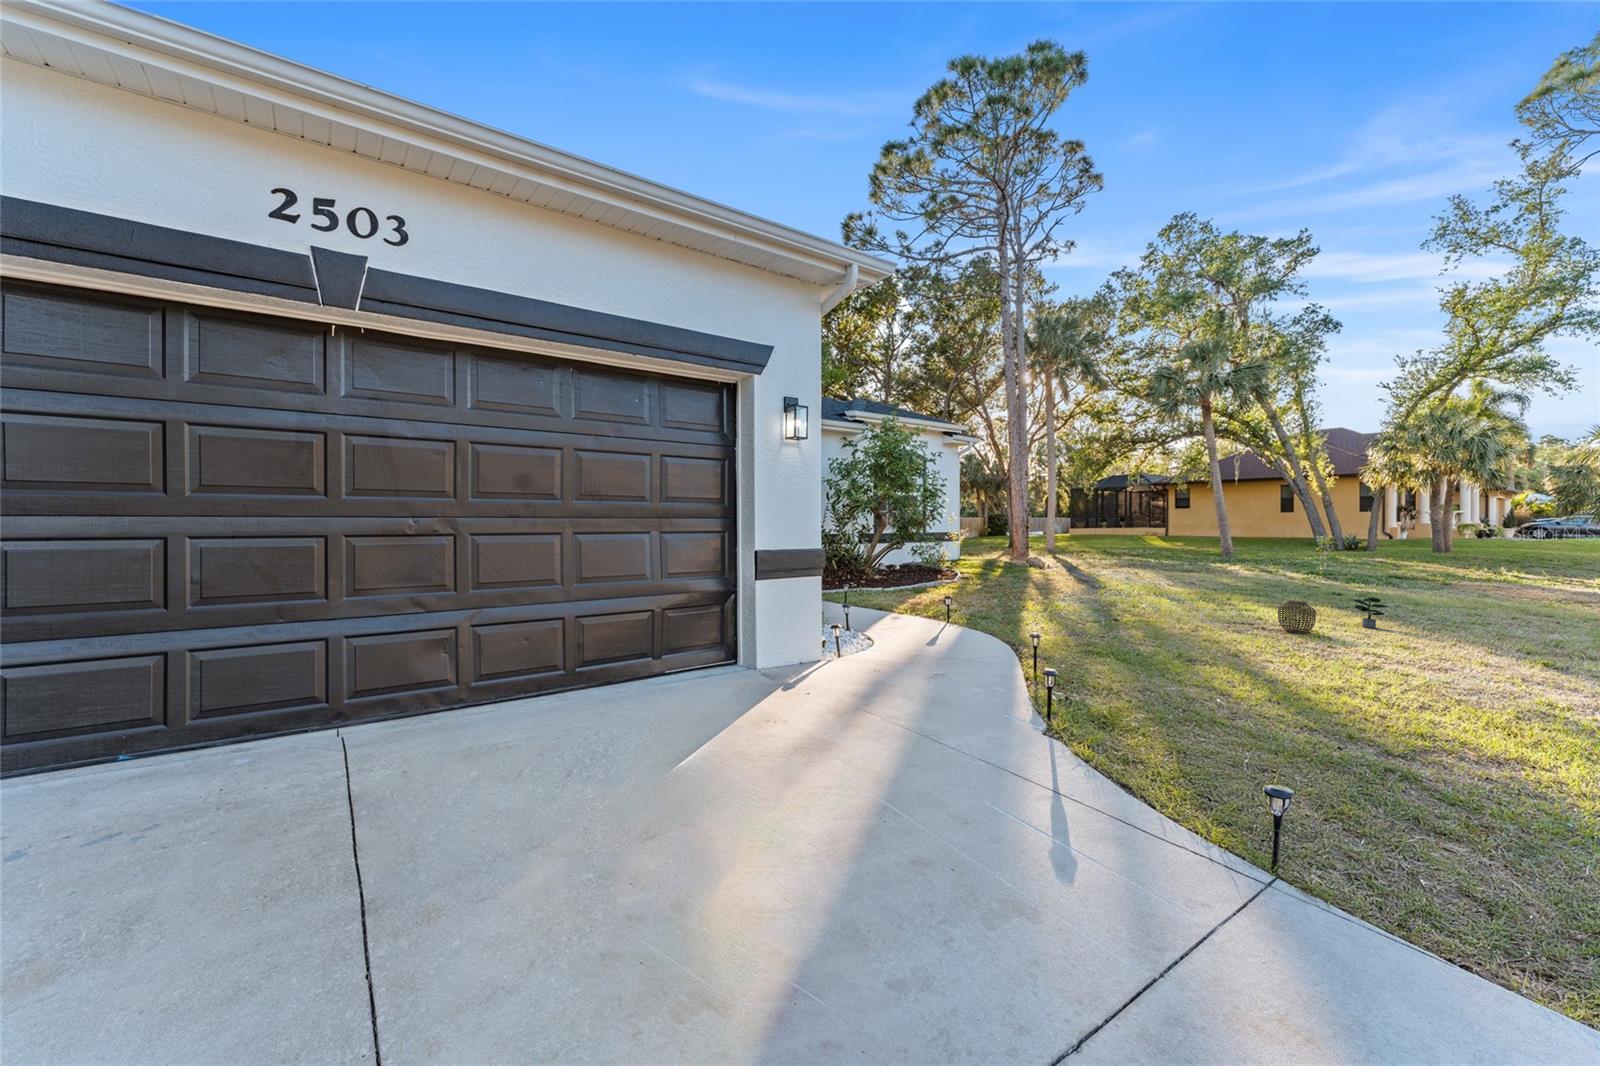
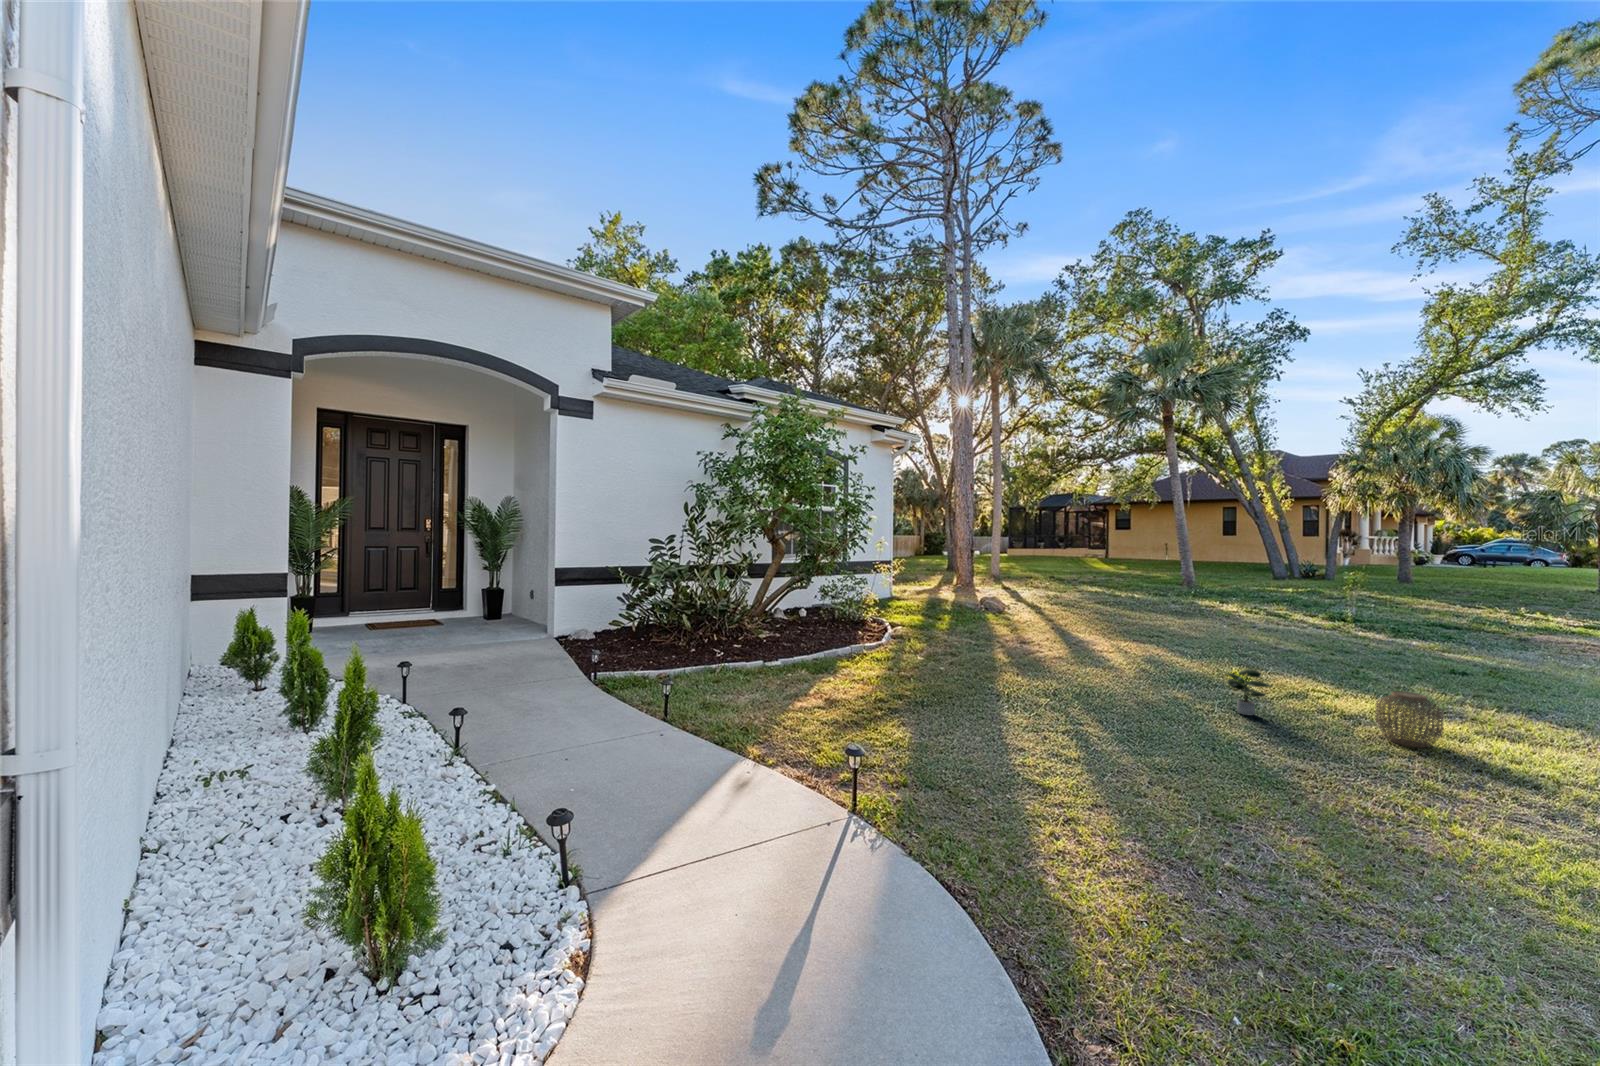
potted plant: present [1353,597,1388,628] -> present [1226,669,1272,715]

